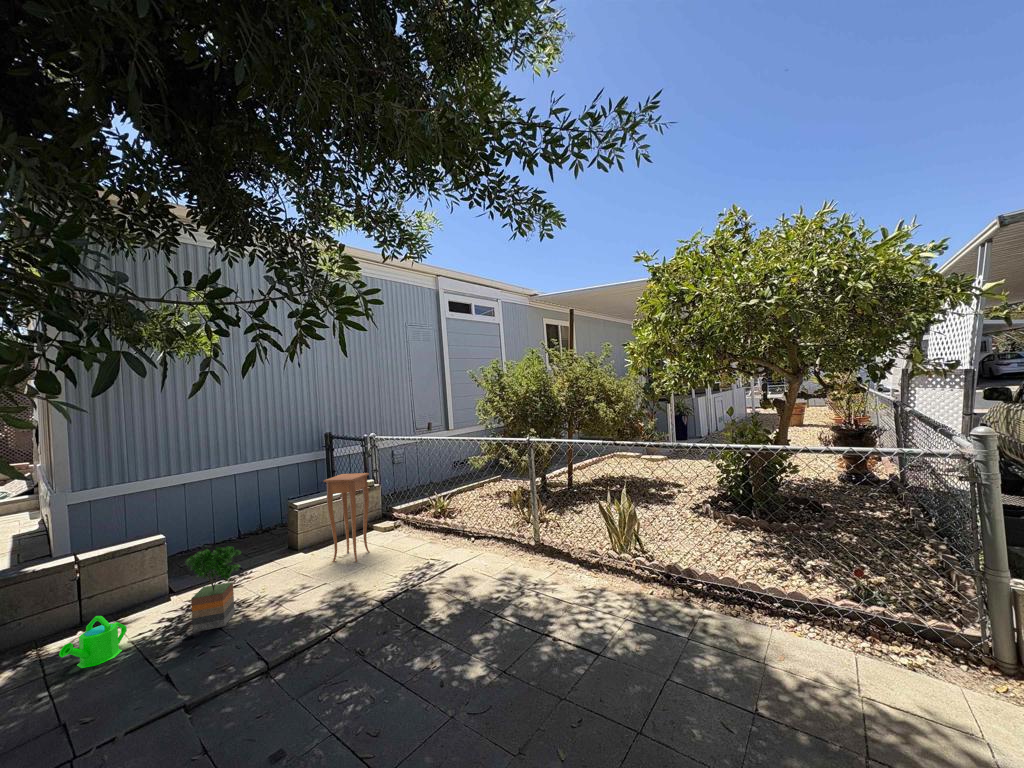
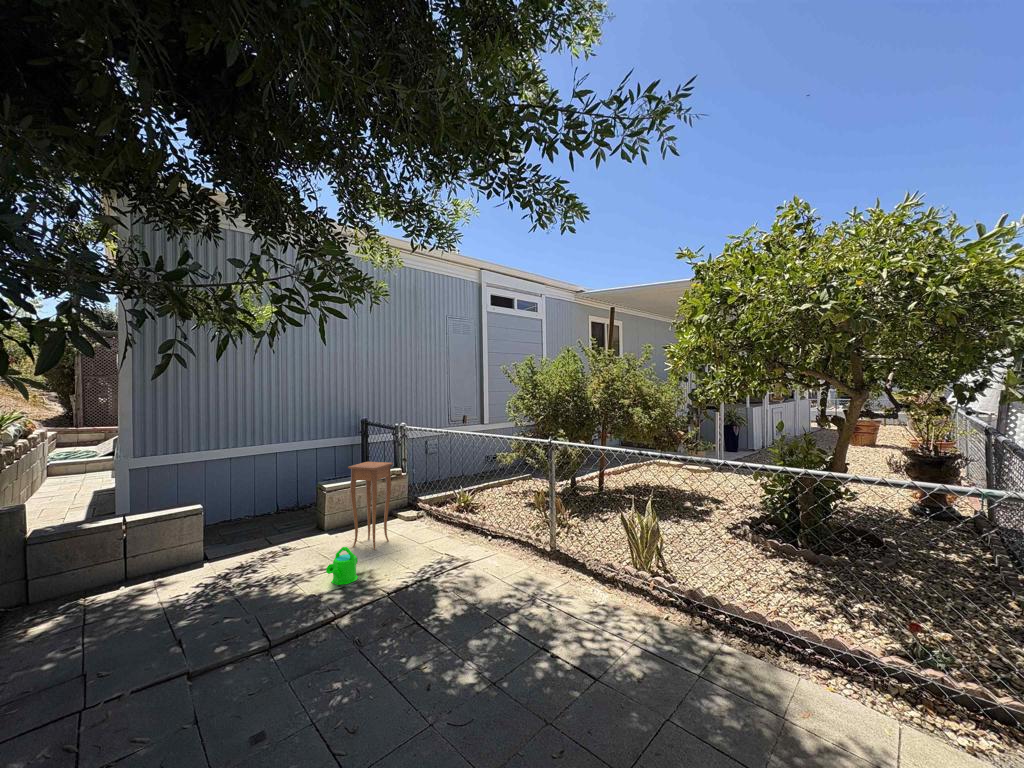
potted tree: present [187,546,241,632] -> none [210,522,263,602]
watering can: present [59,616,127,668] -> present [326,547,358,585]

